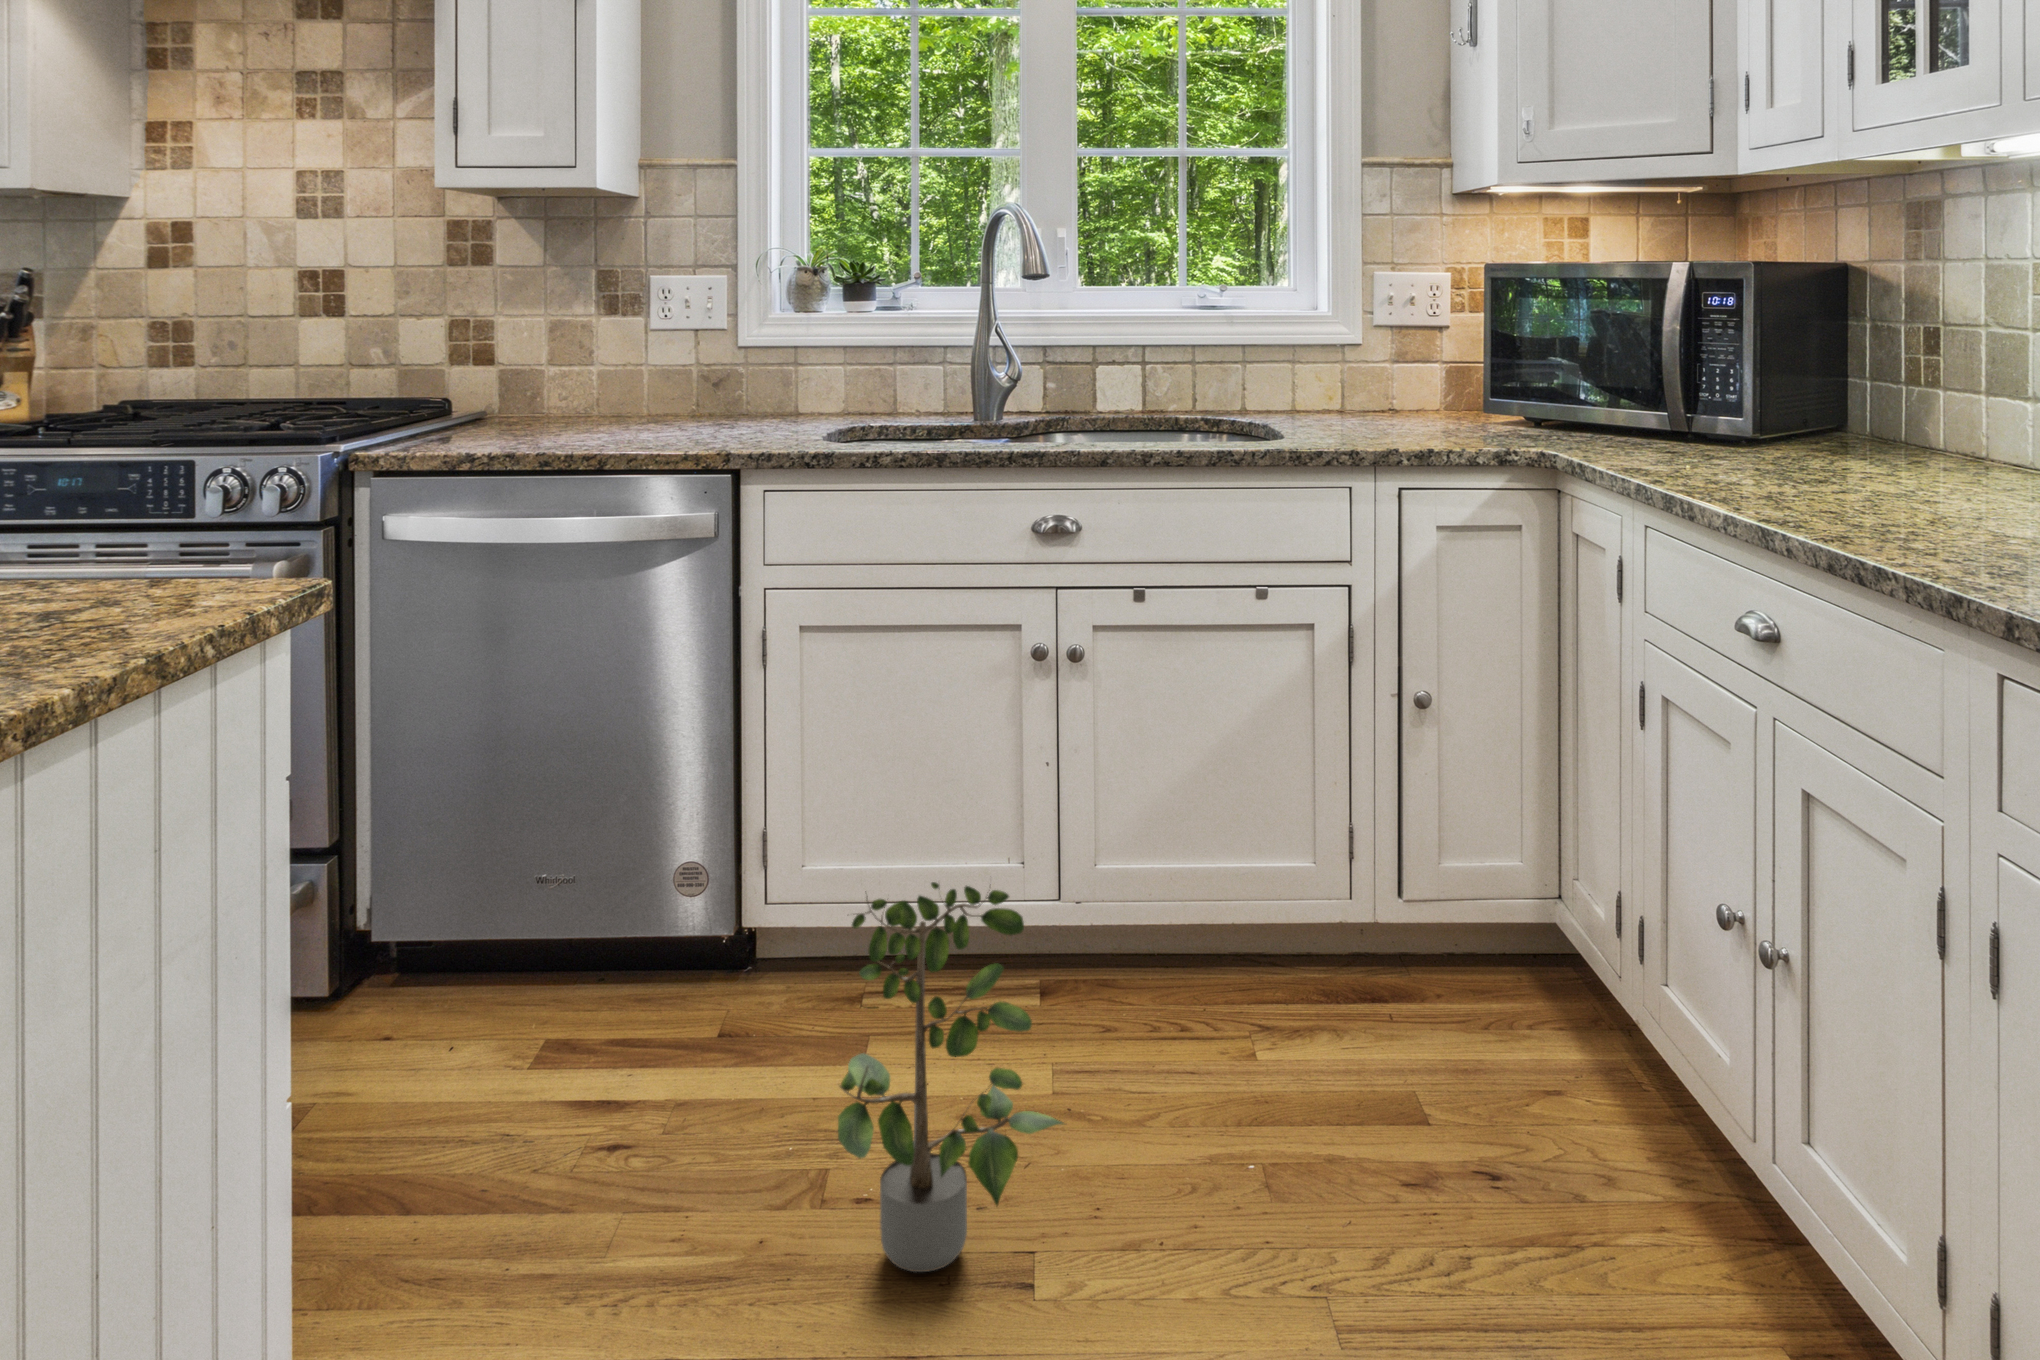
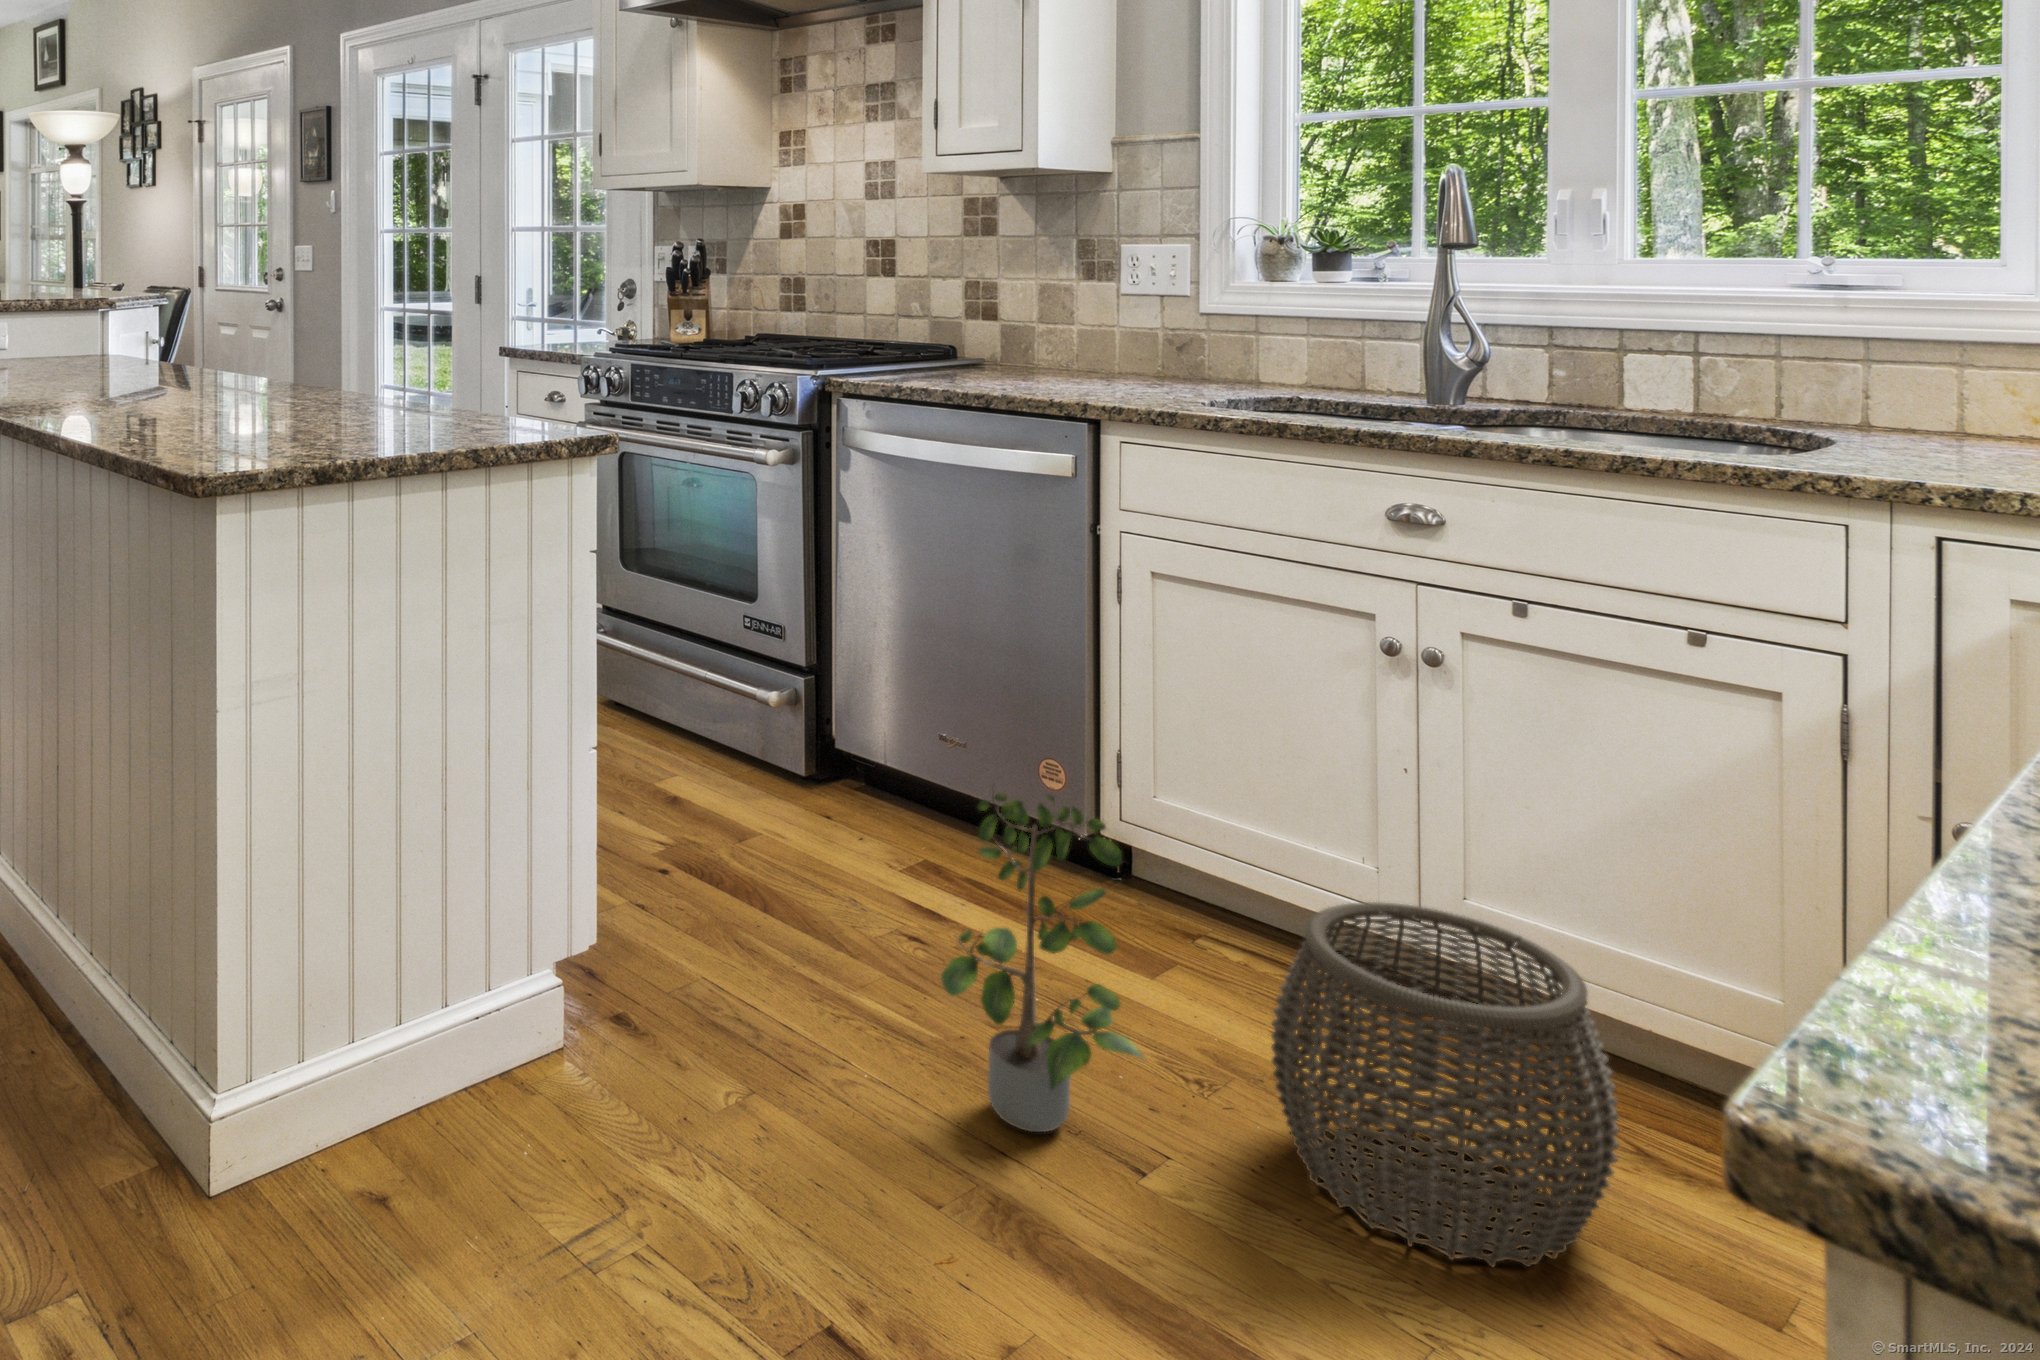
woven basket: none [1088,869,1352,1182] -> present [1271,902,1620,1267]

